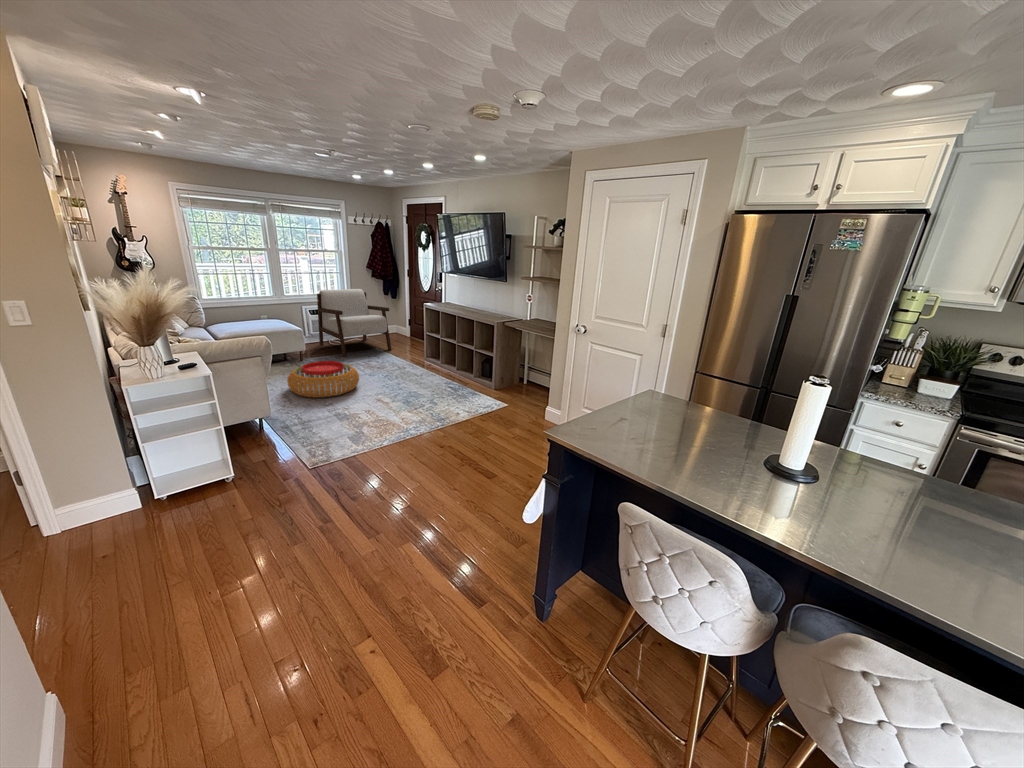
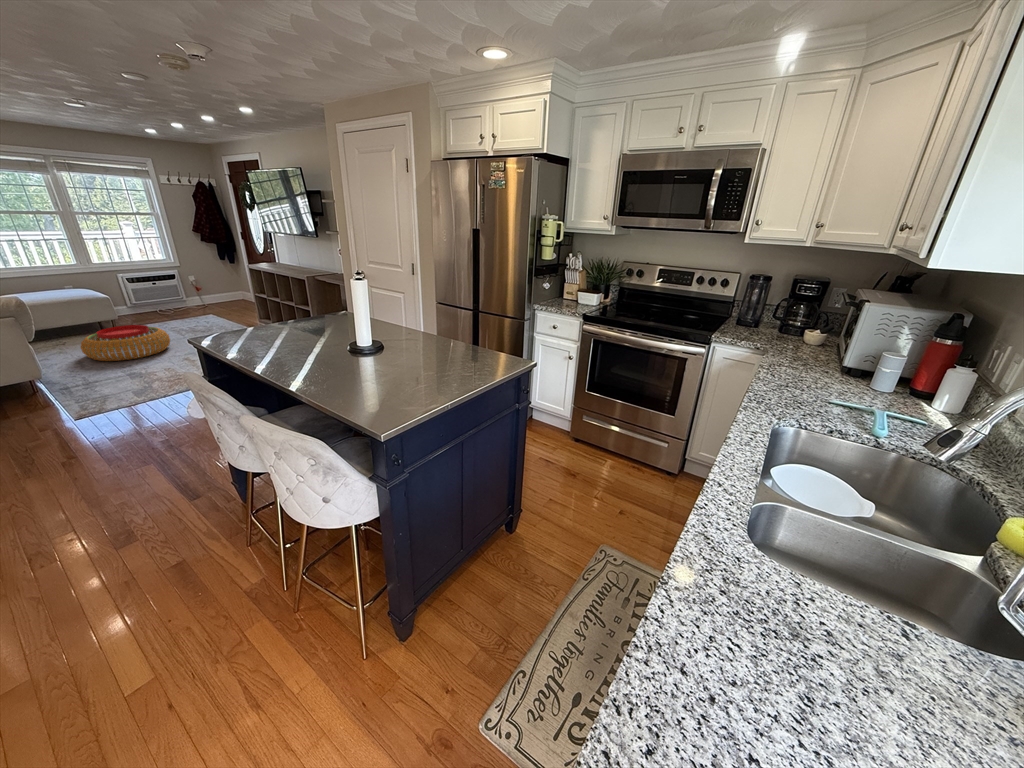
armchair: present [317,289,391,357] -> none [131,254,229,324]

